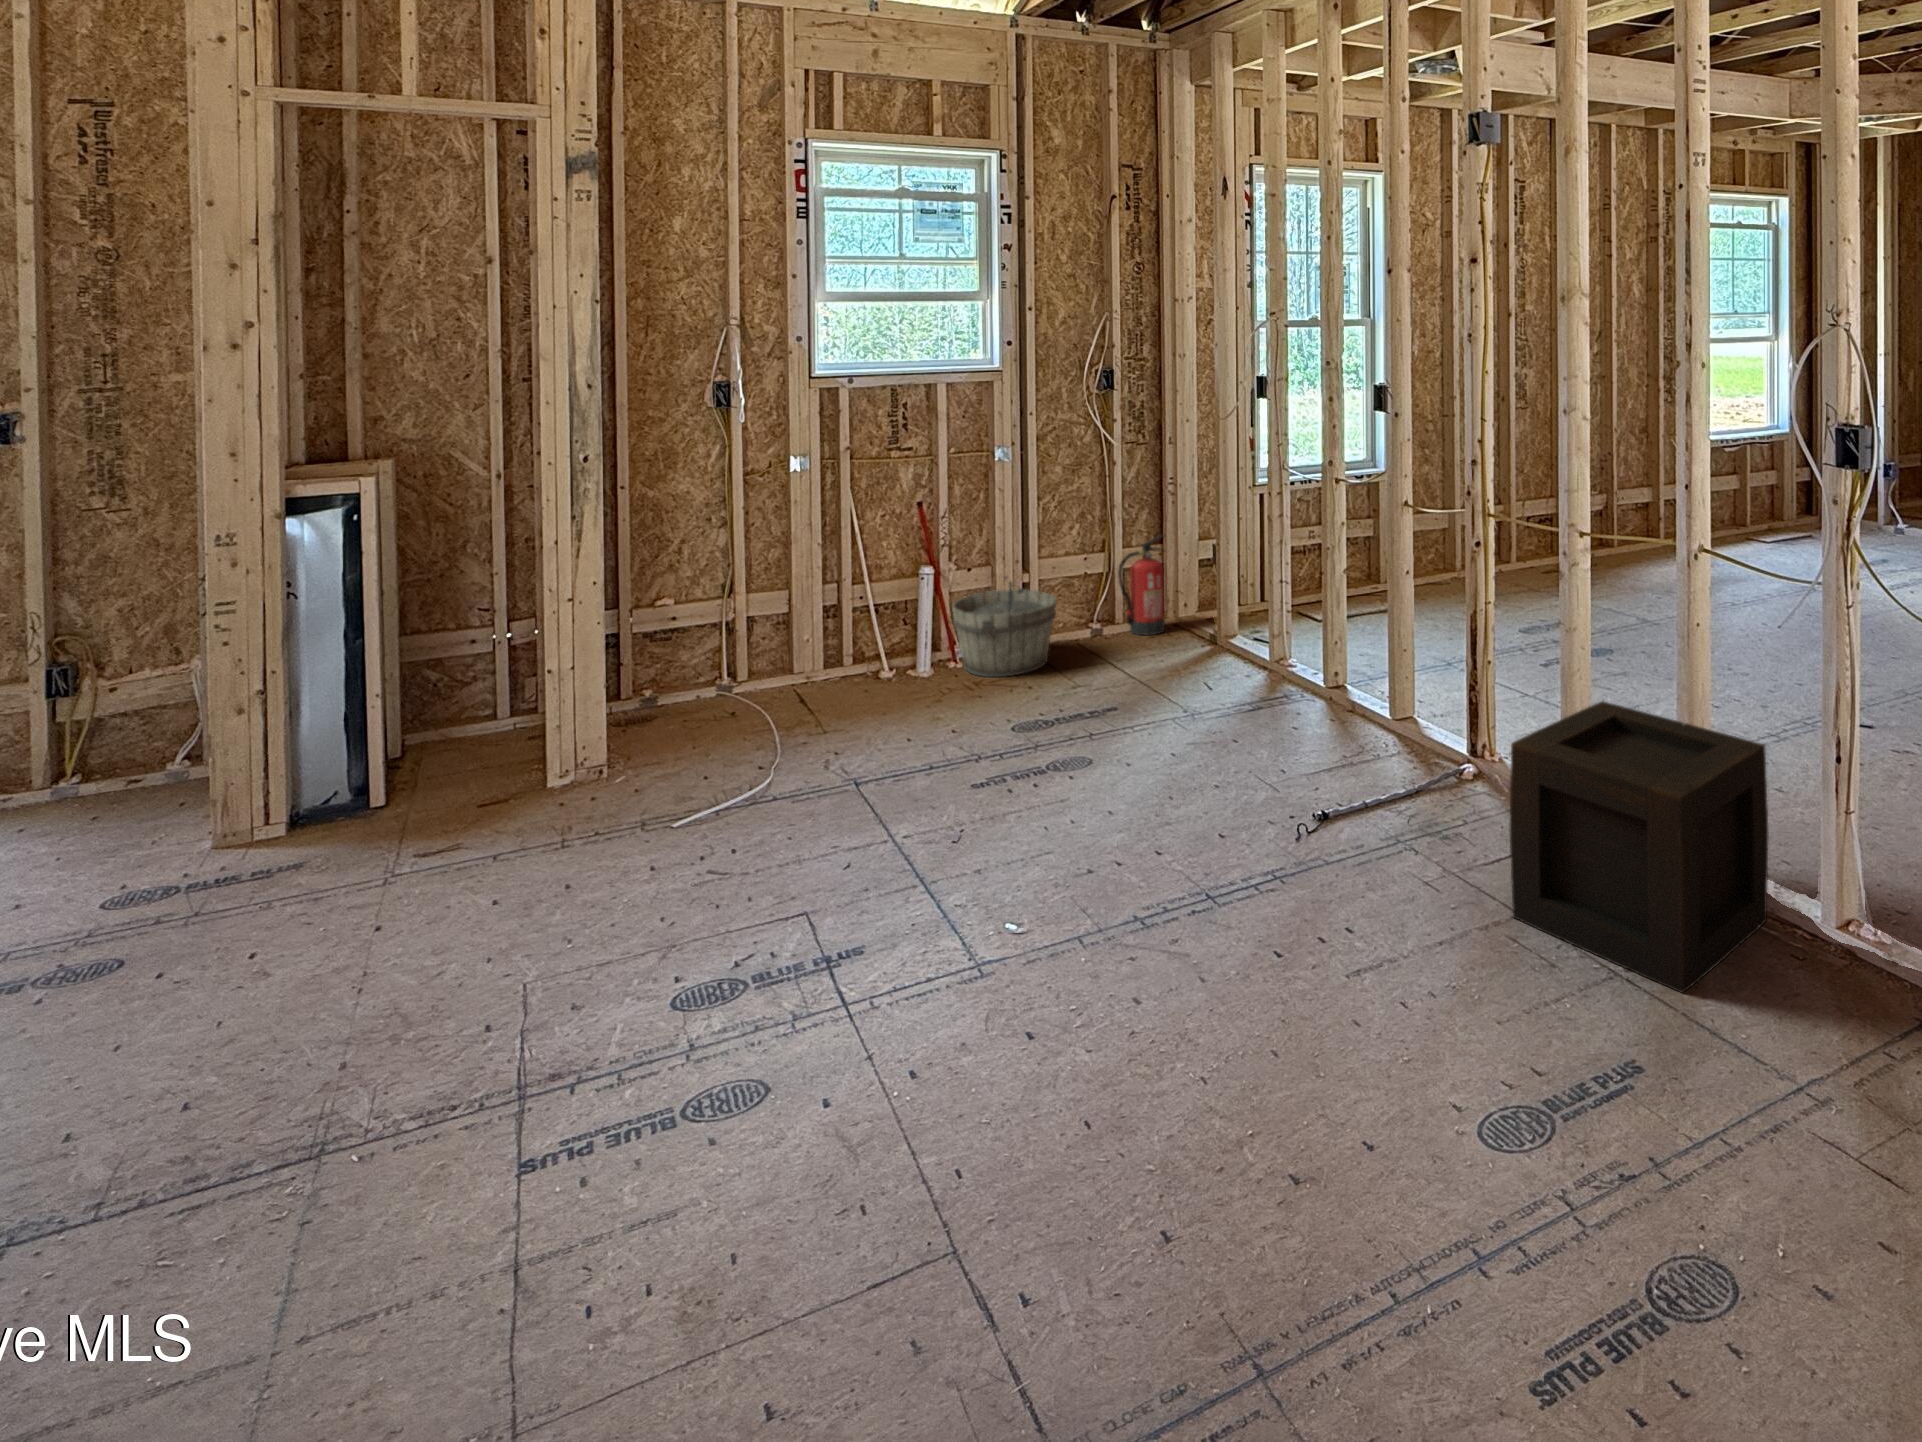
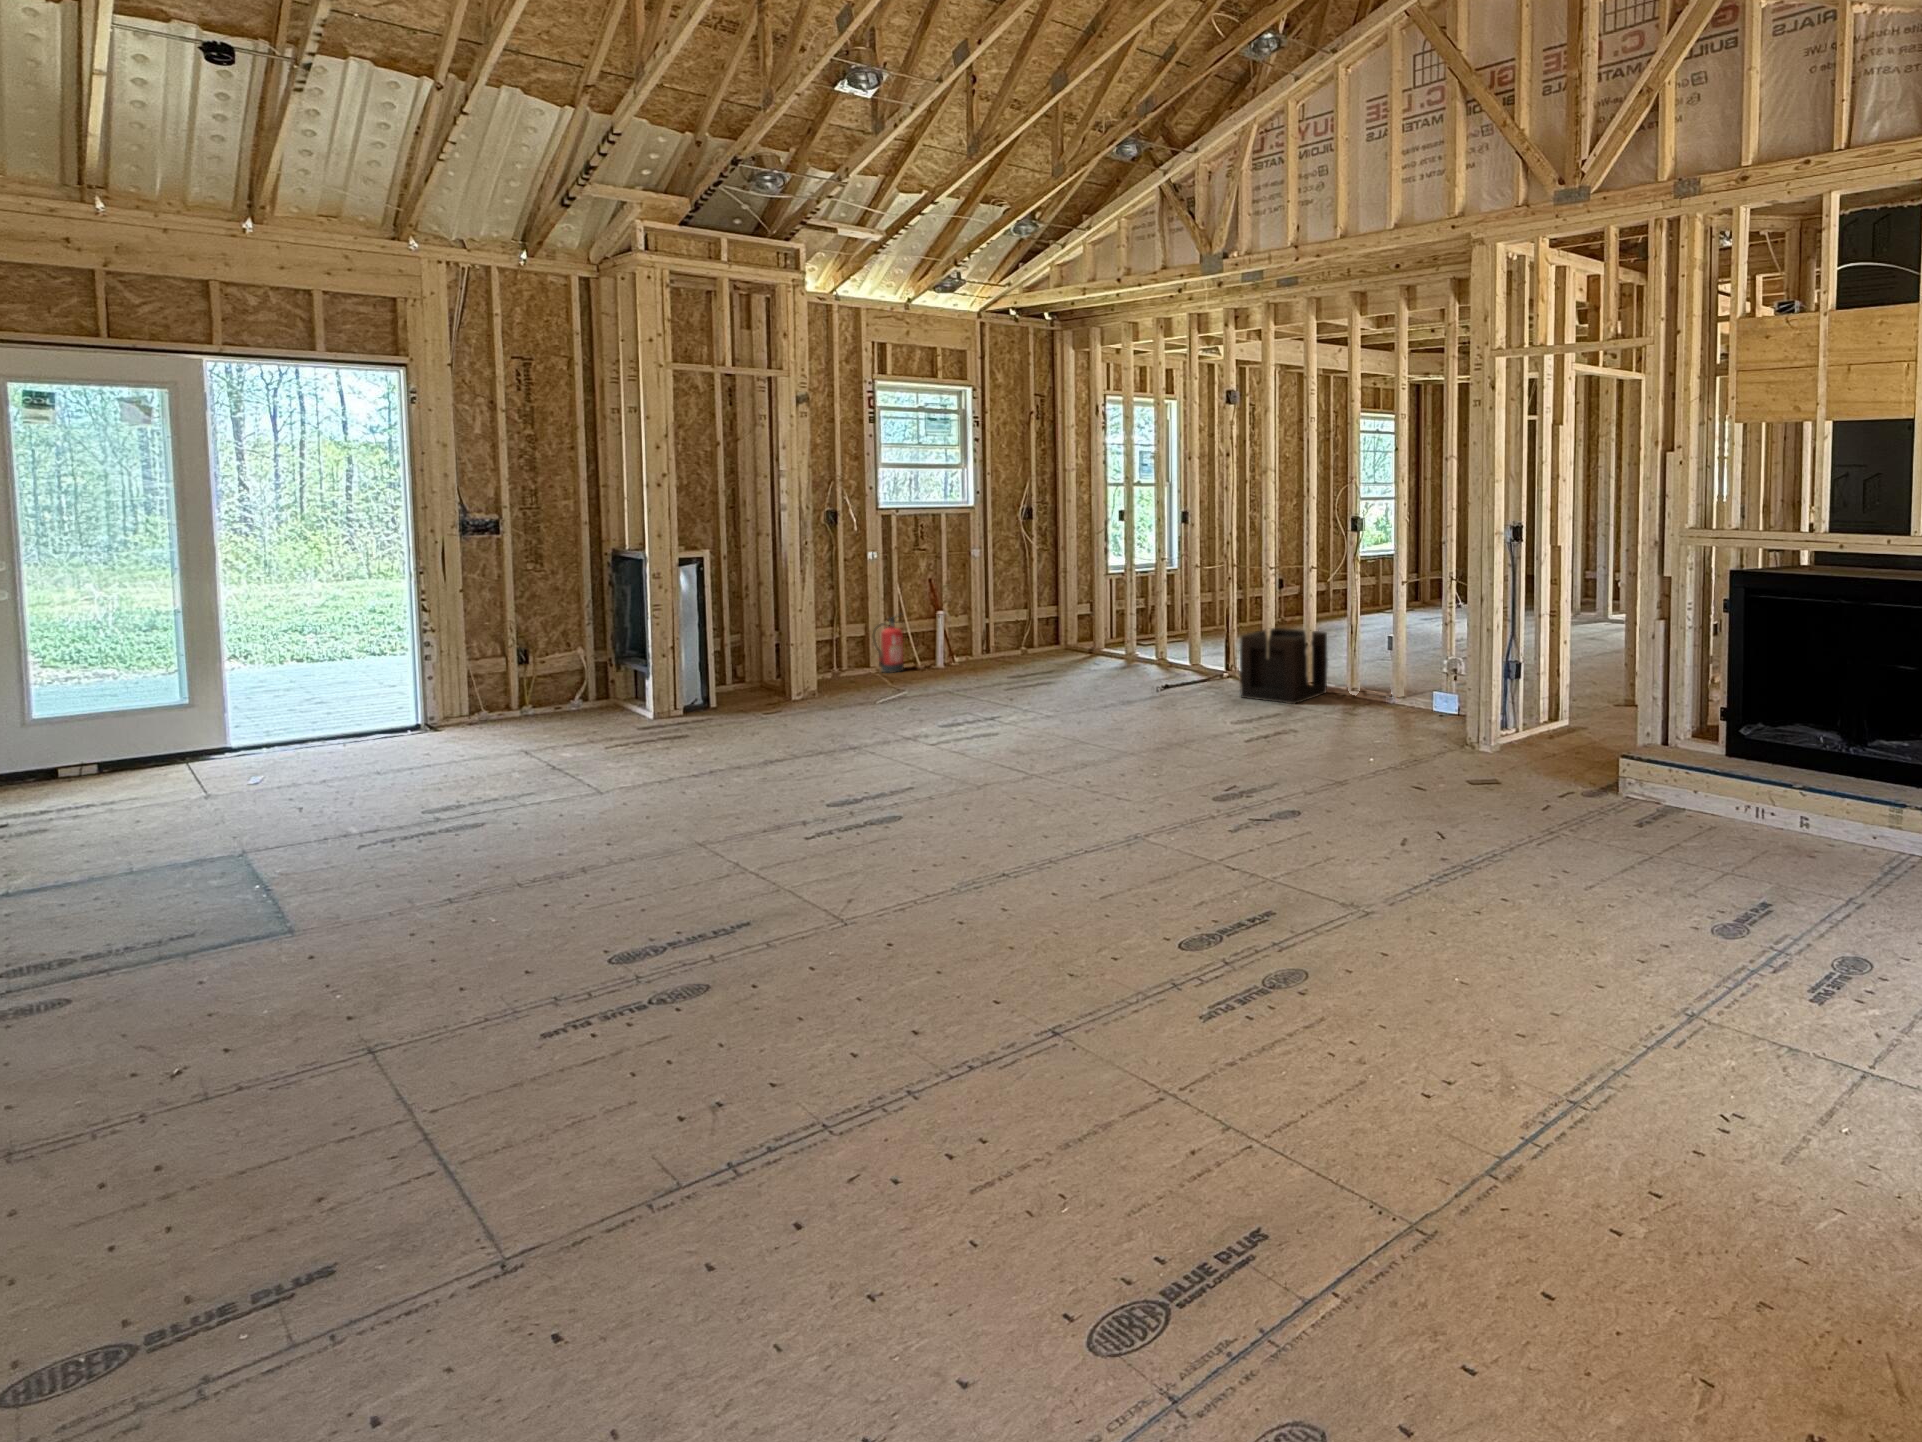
fire extinguisher: present [1118,535,1165,636] -> present [873,617,904,673]
wooden bucket: present [952,577,1057,677] -> none [954,615,1011,665]

